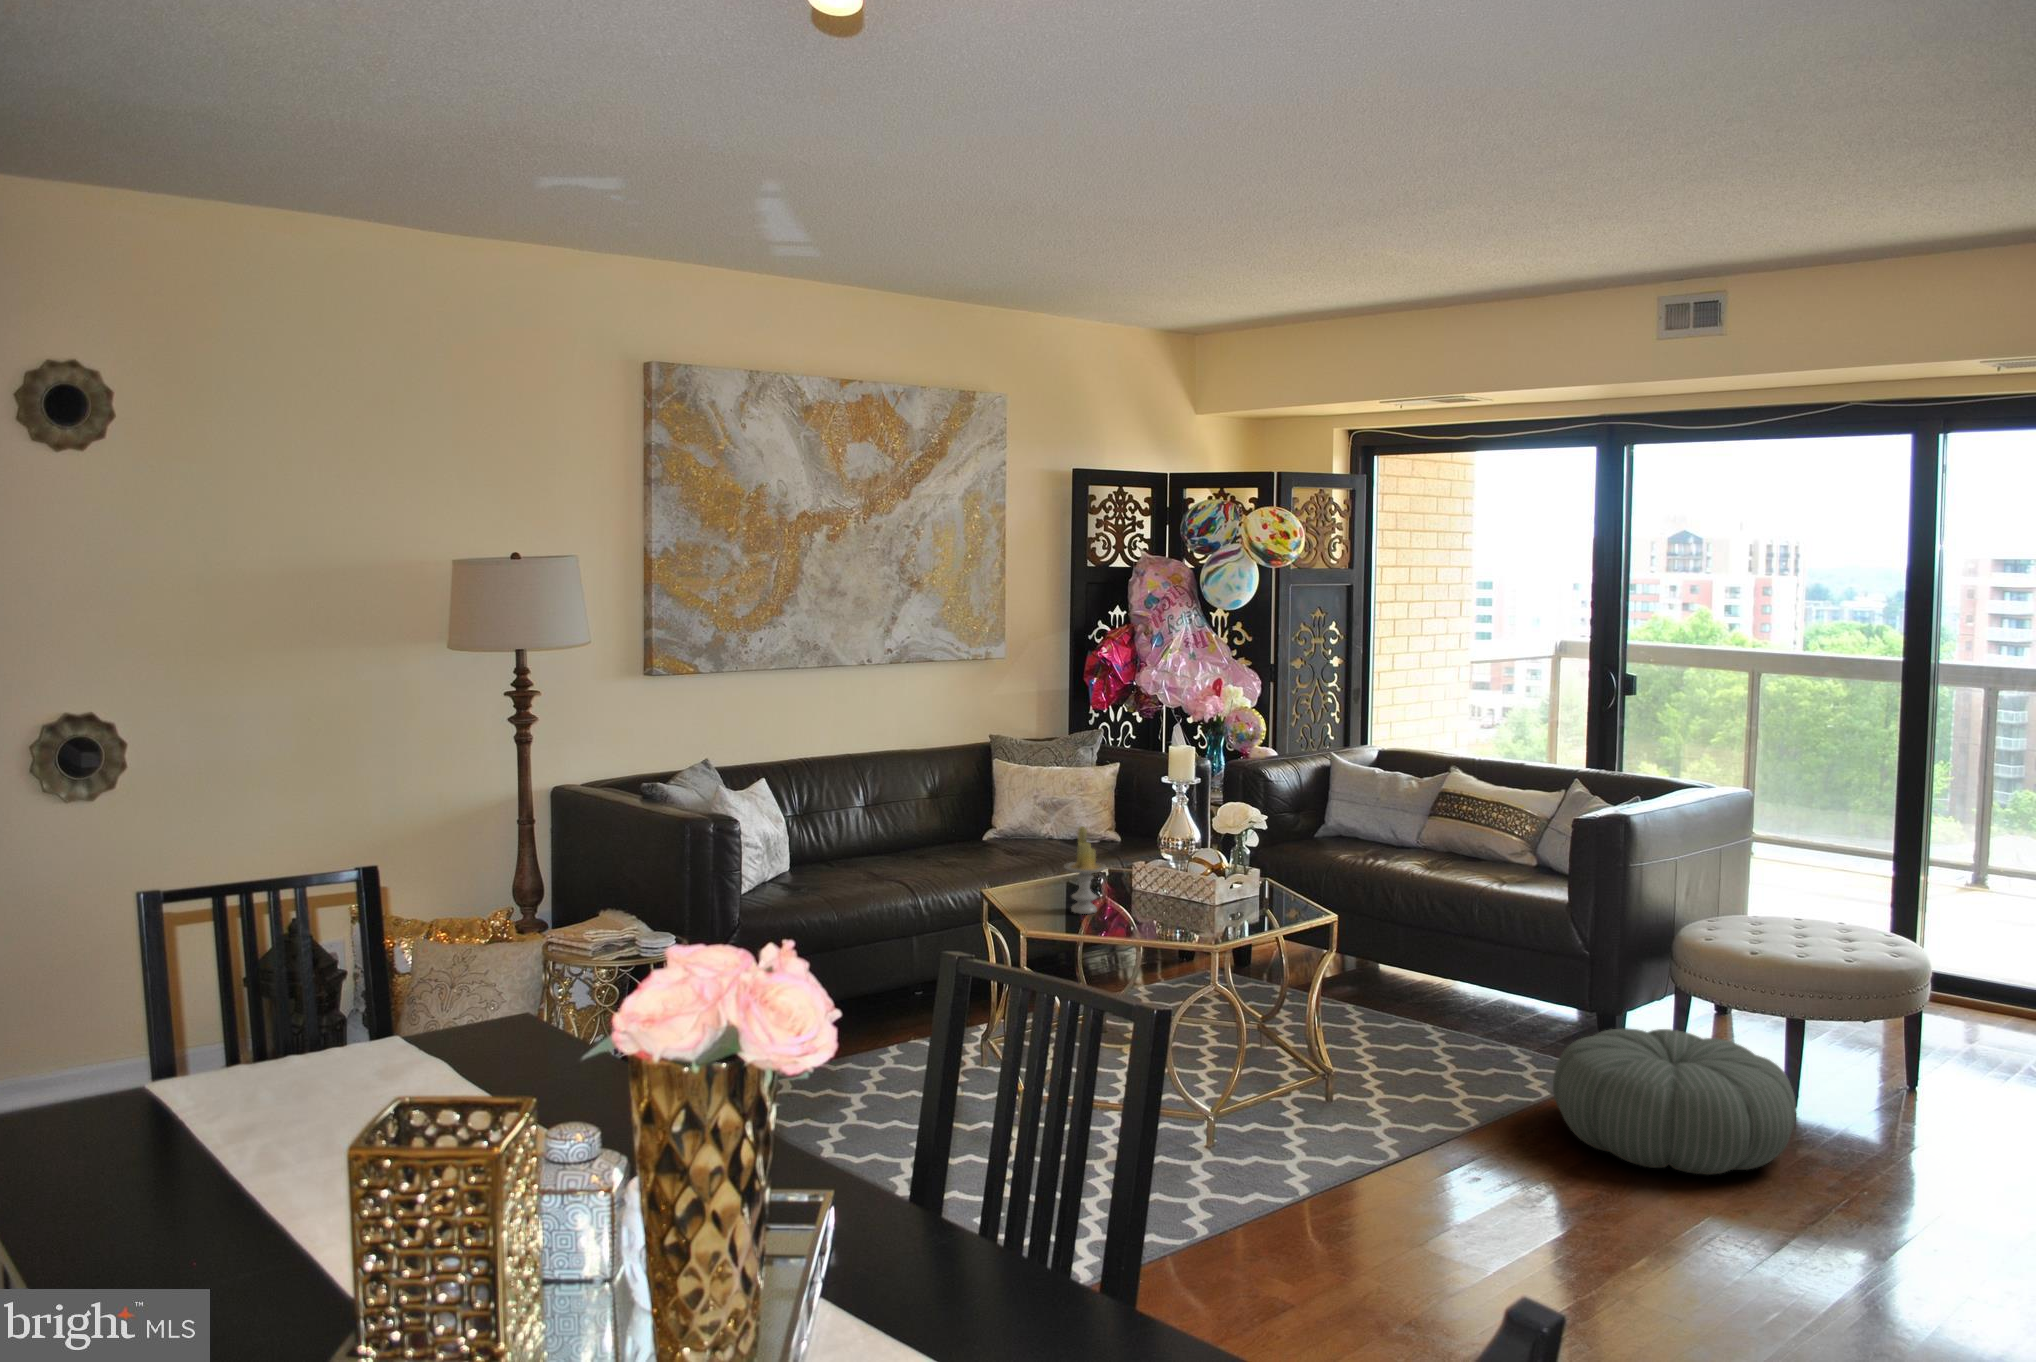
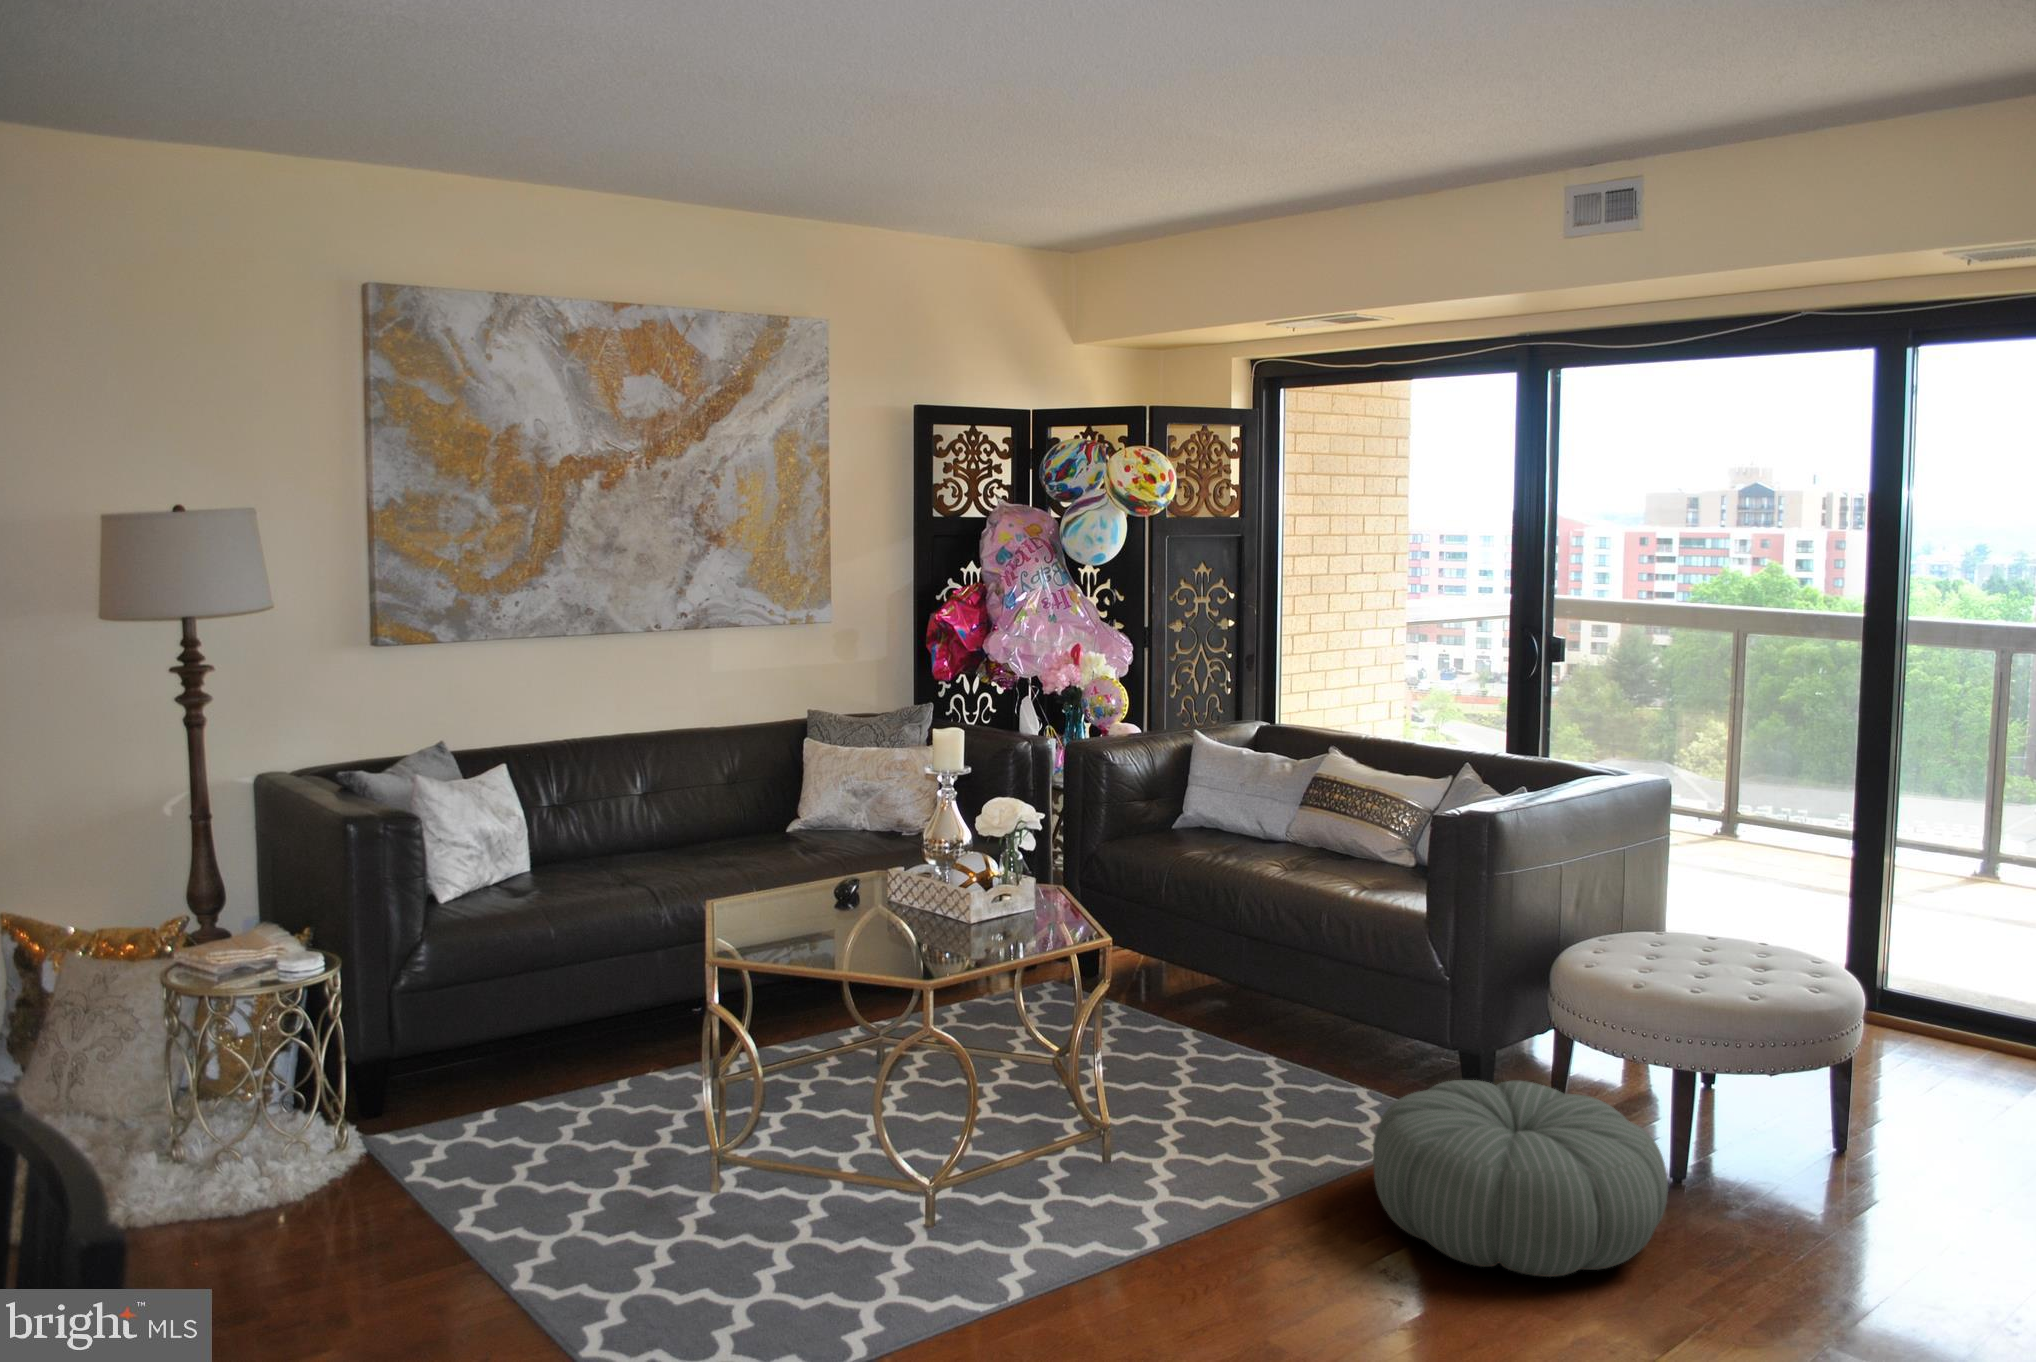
candle: present [1064,826,1106,914] -> none [796,828,849,935]

